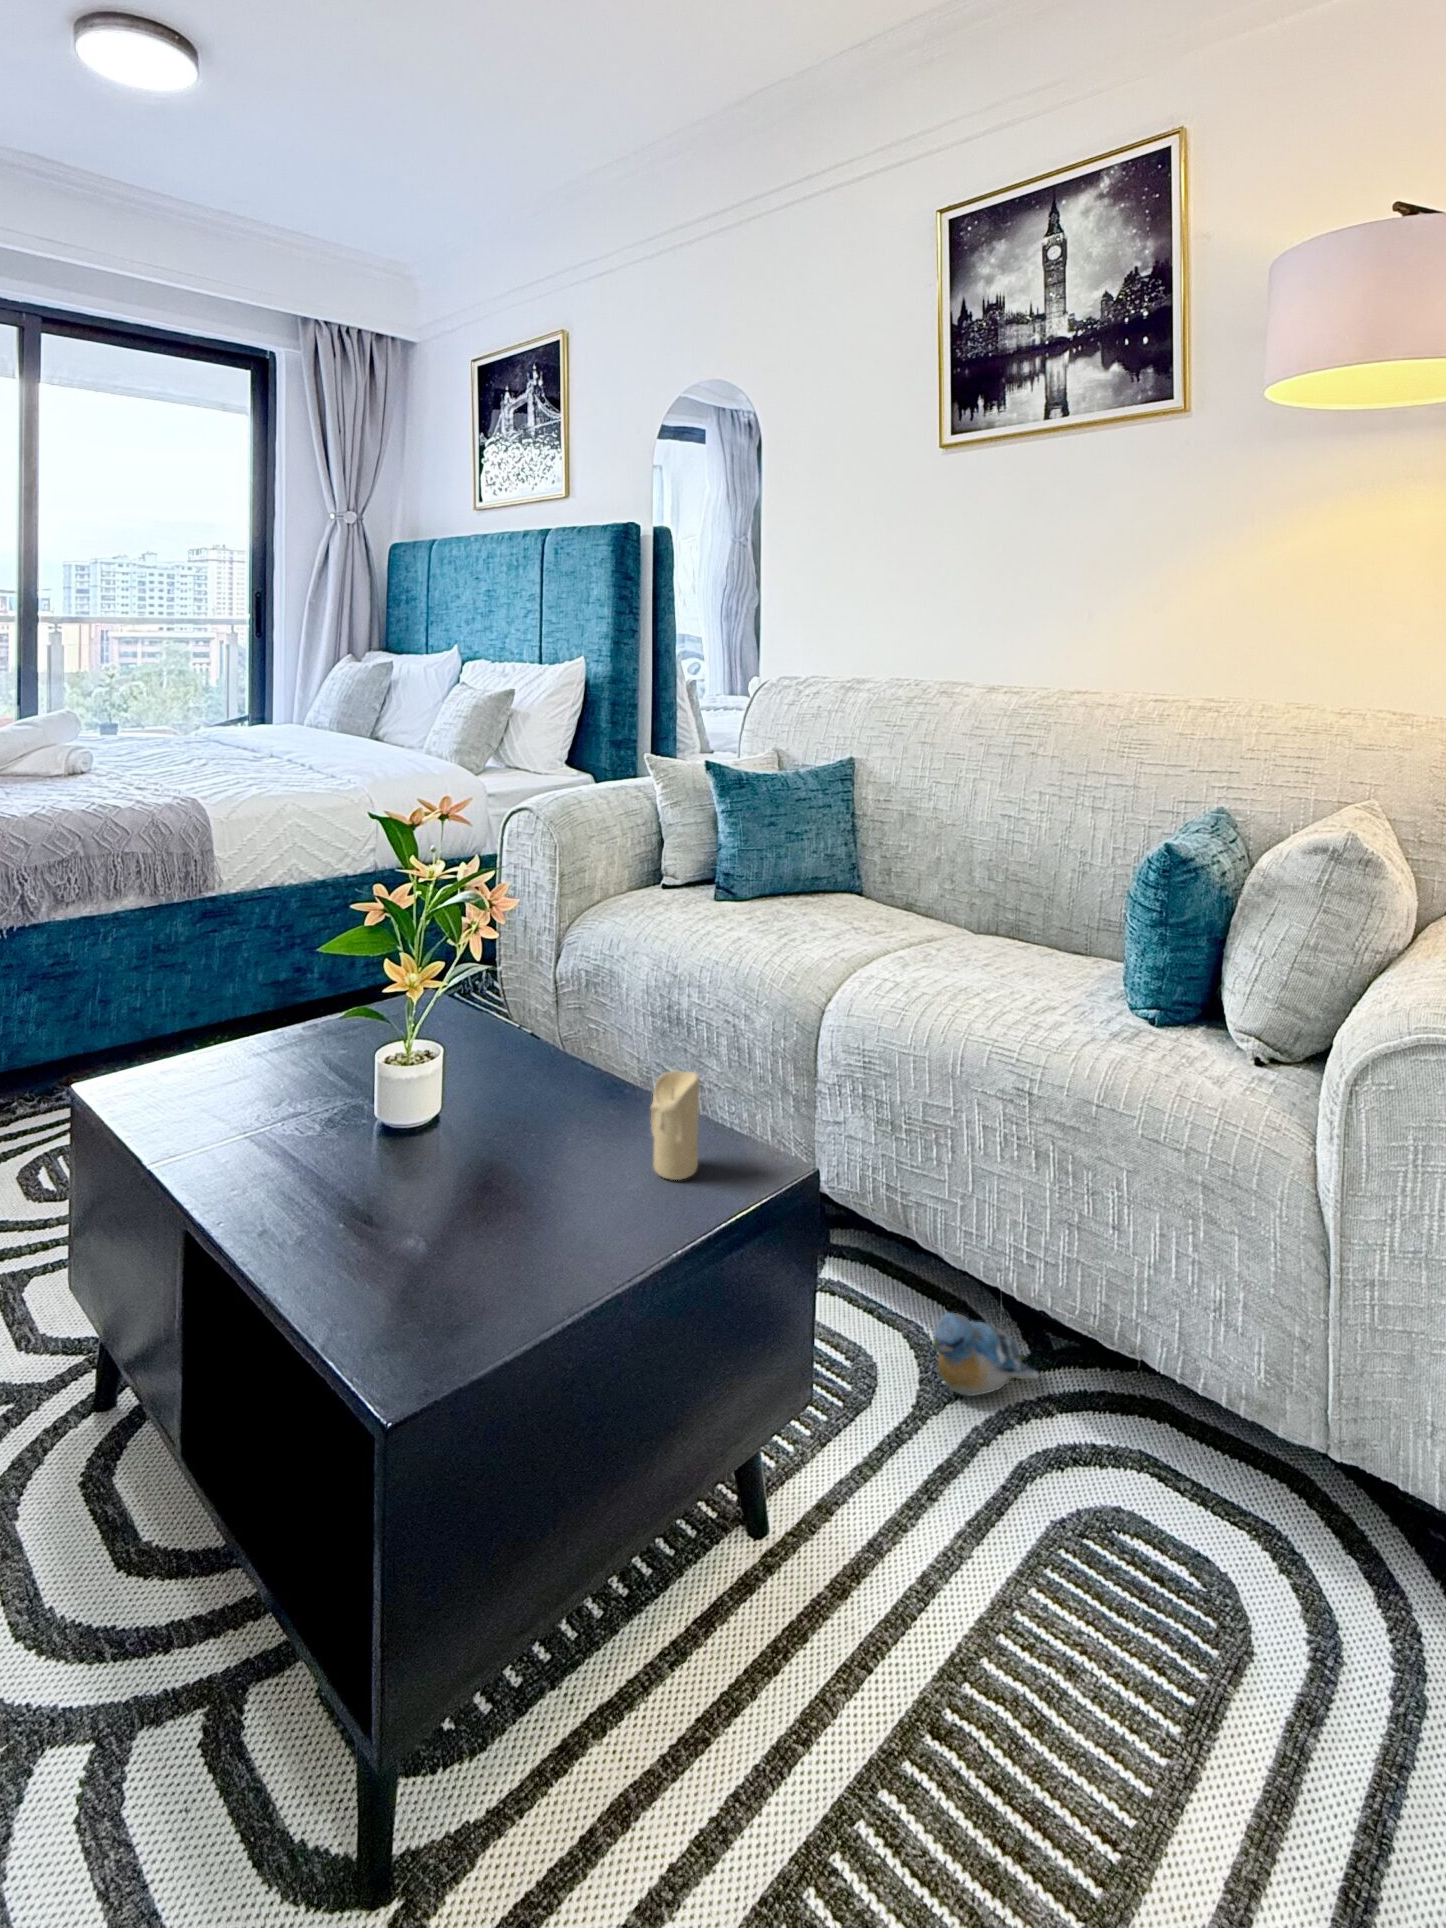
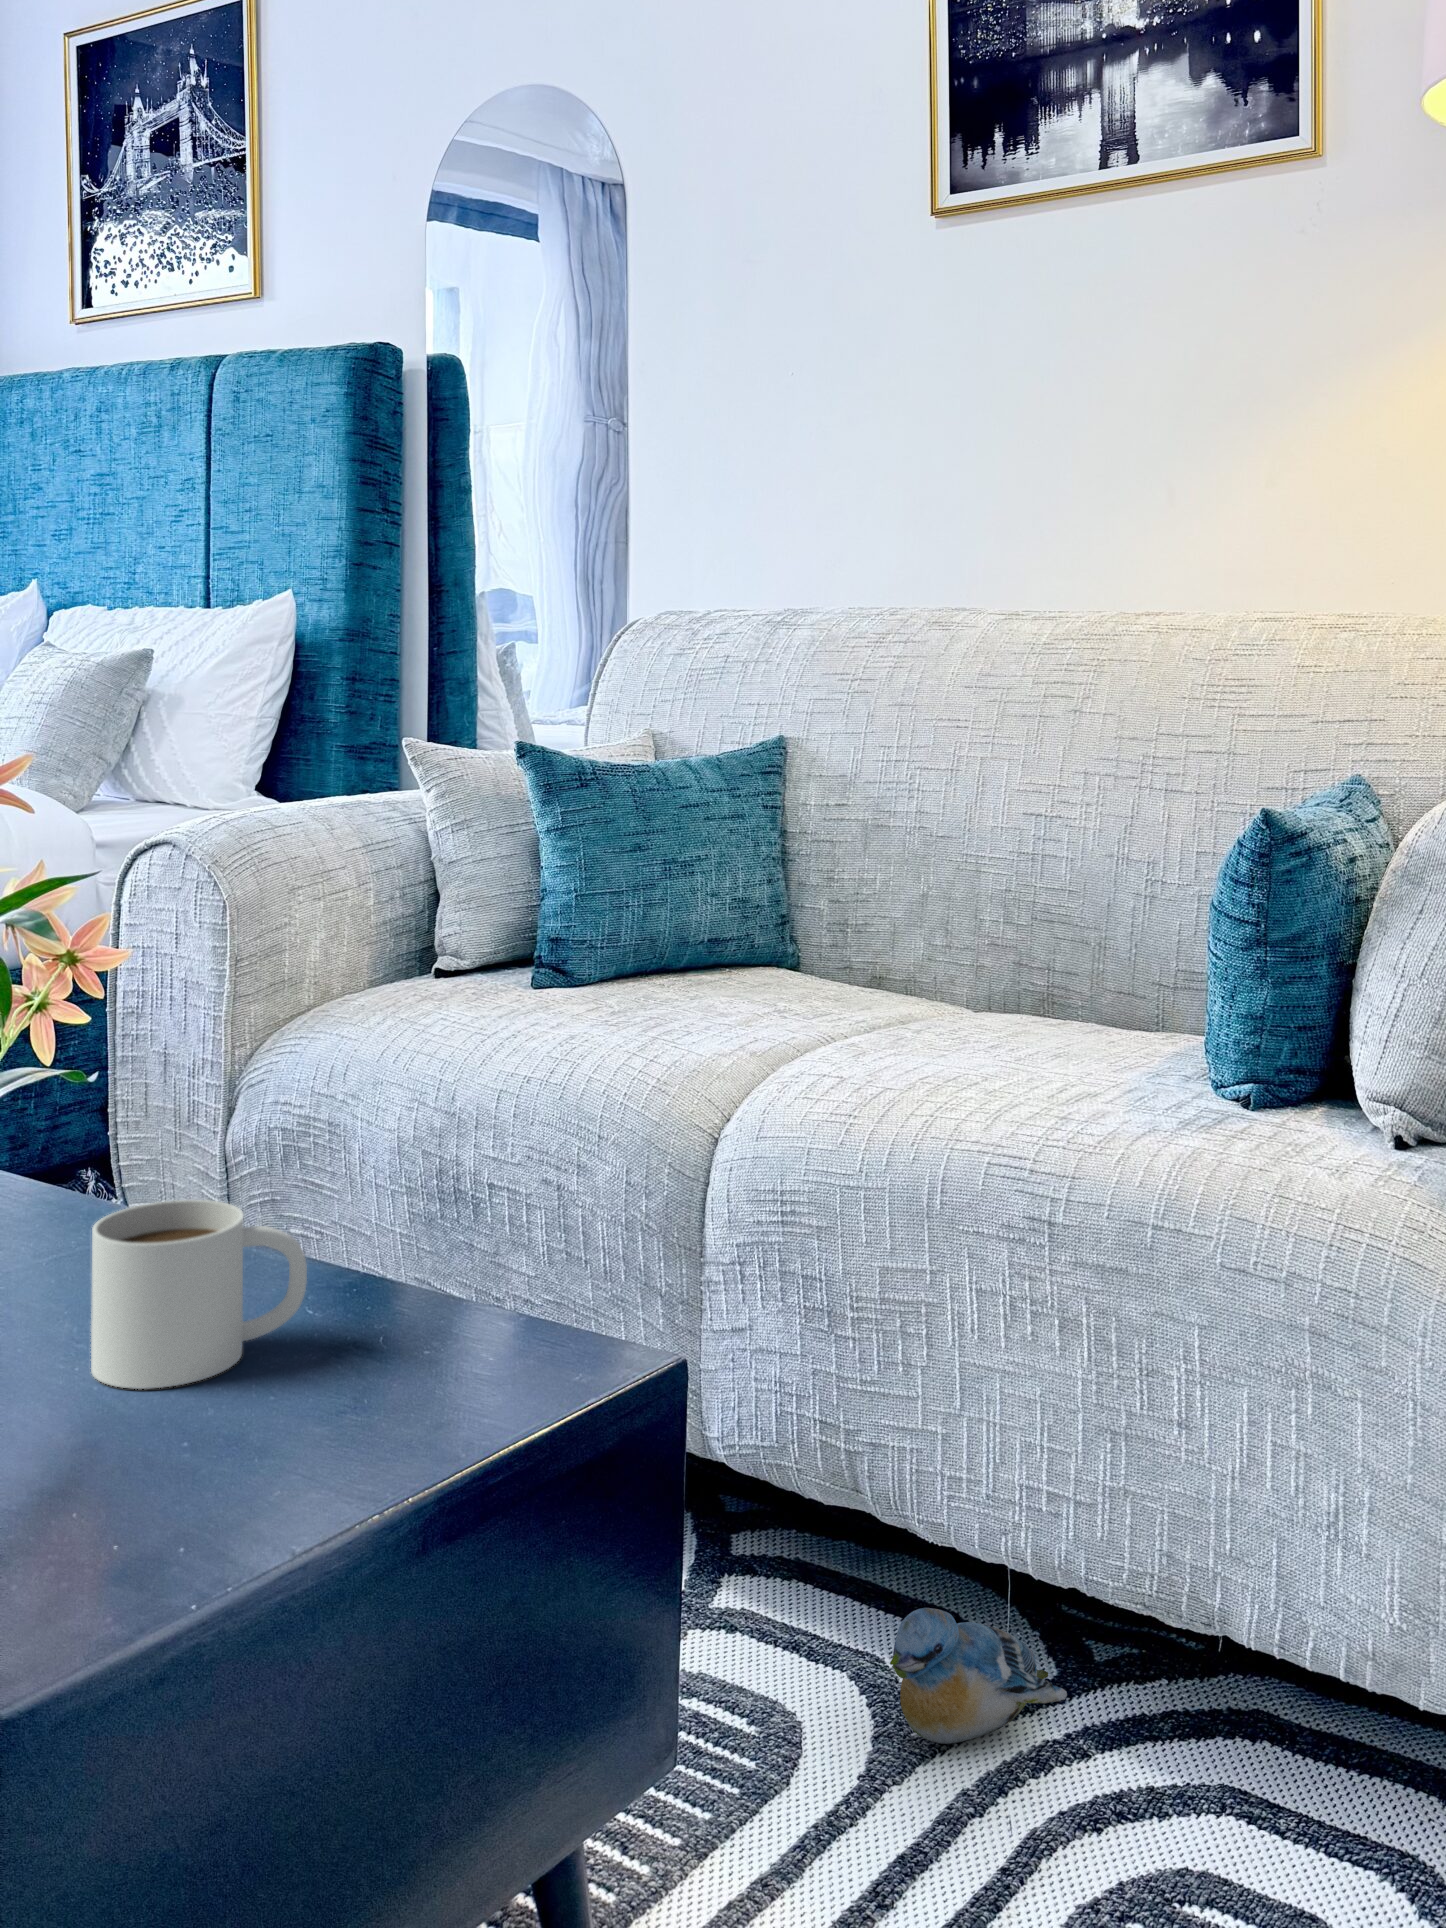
mug: none [498,1057,610,1169] -> present [91,1200,307,1389]
candle: present [651,1070,700,1180] -> none [381,1196,472,1382]

